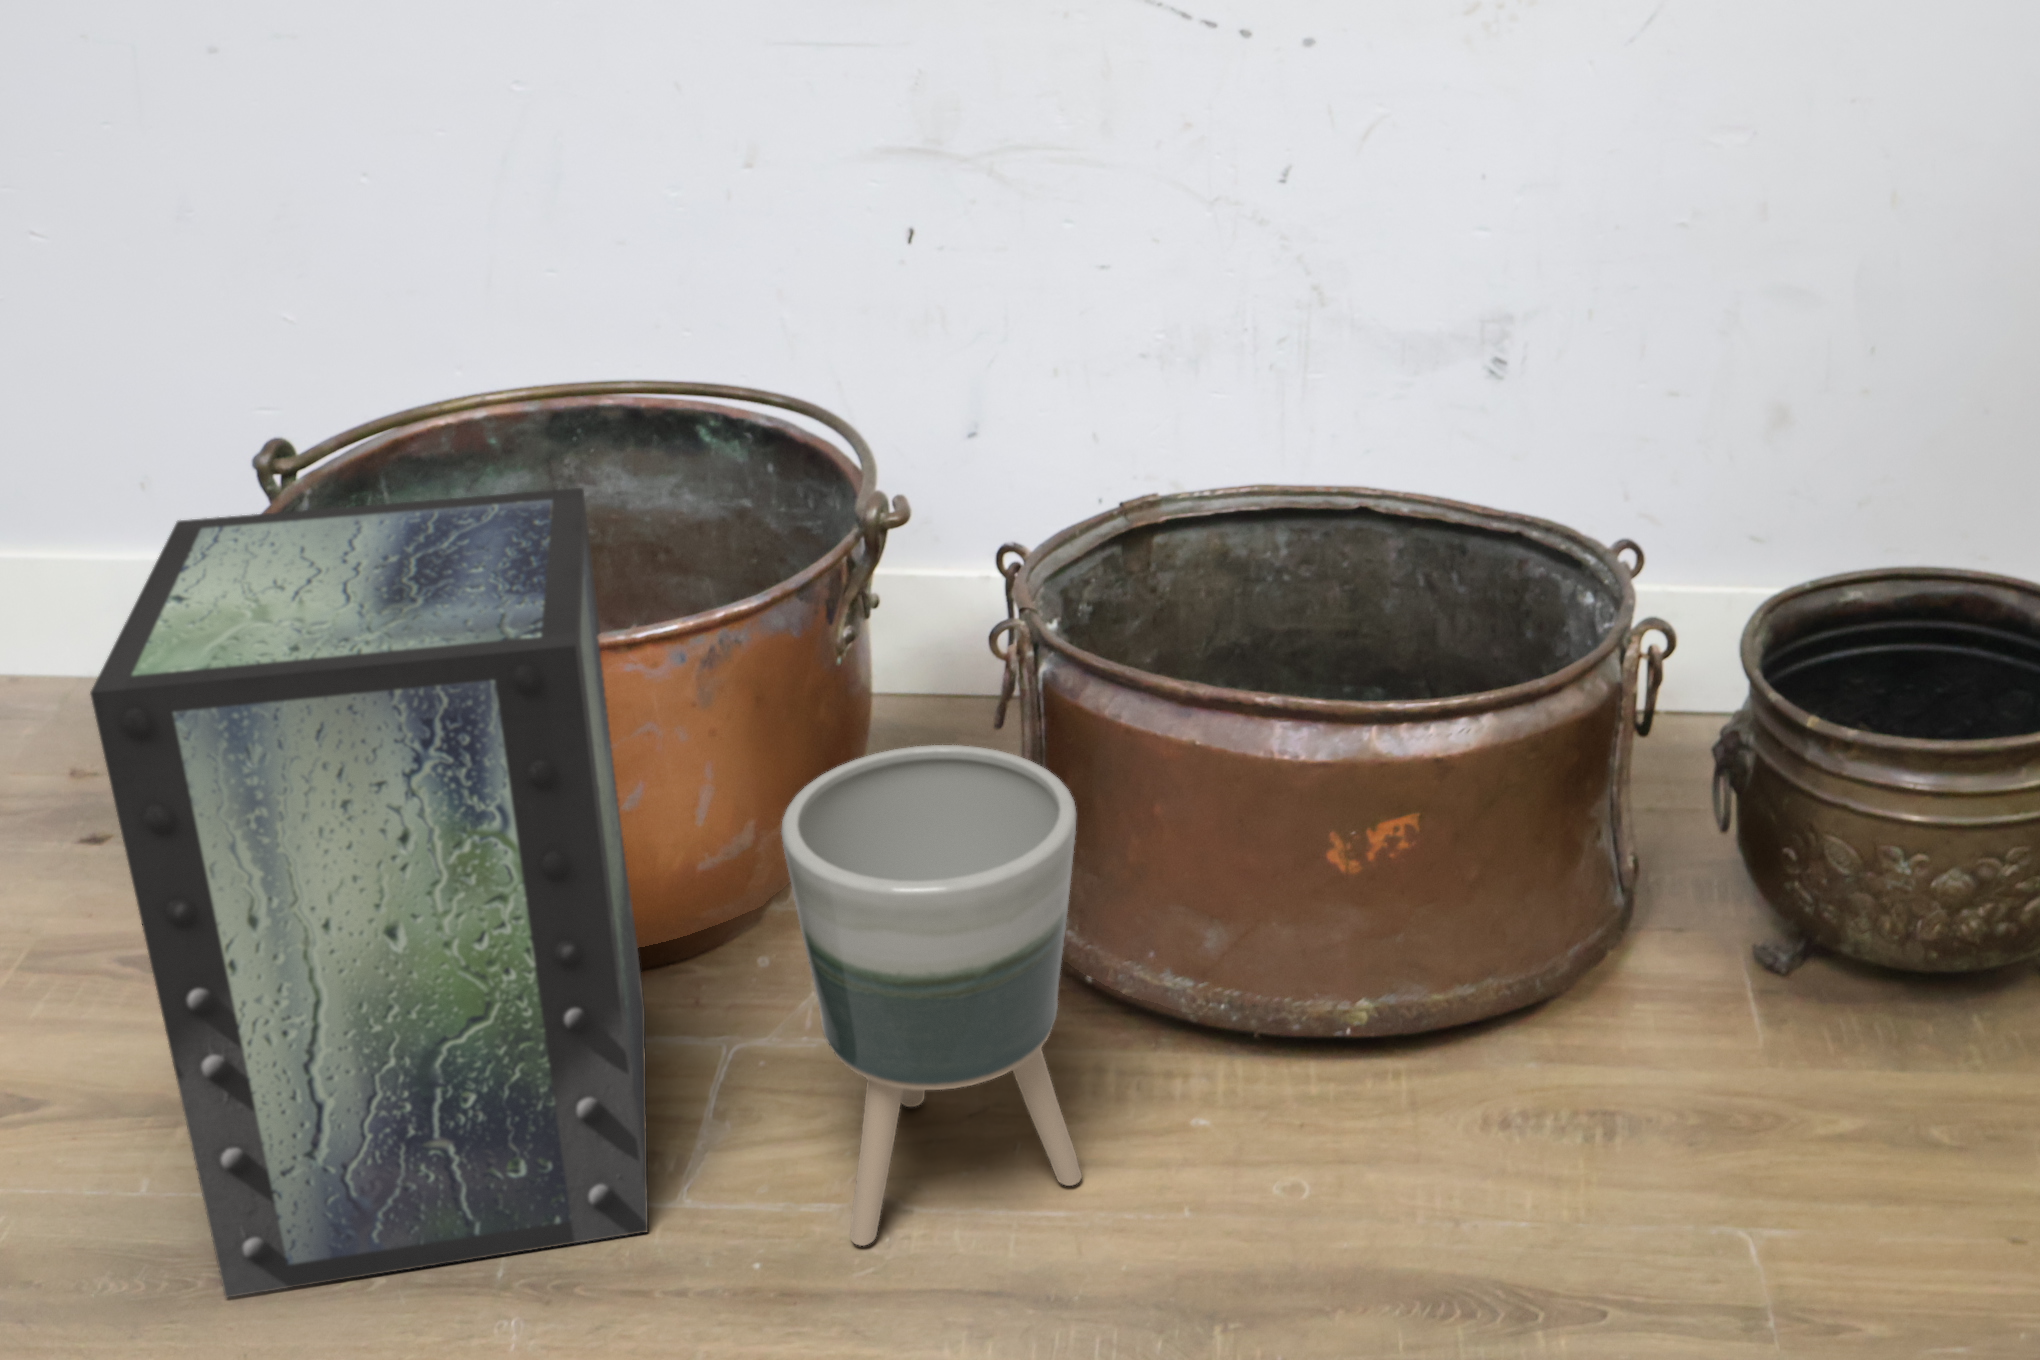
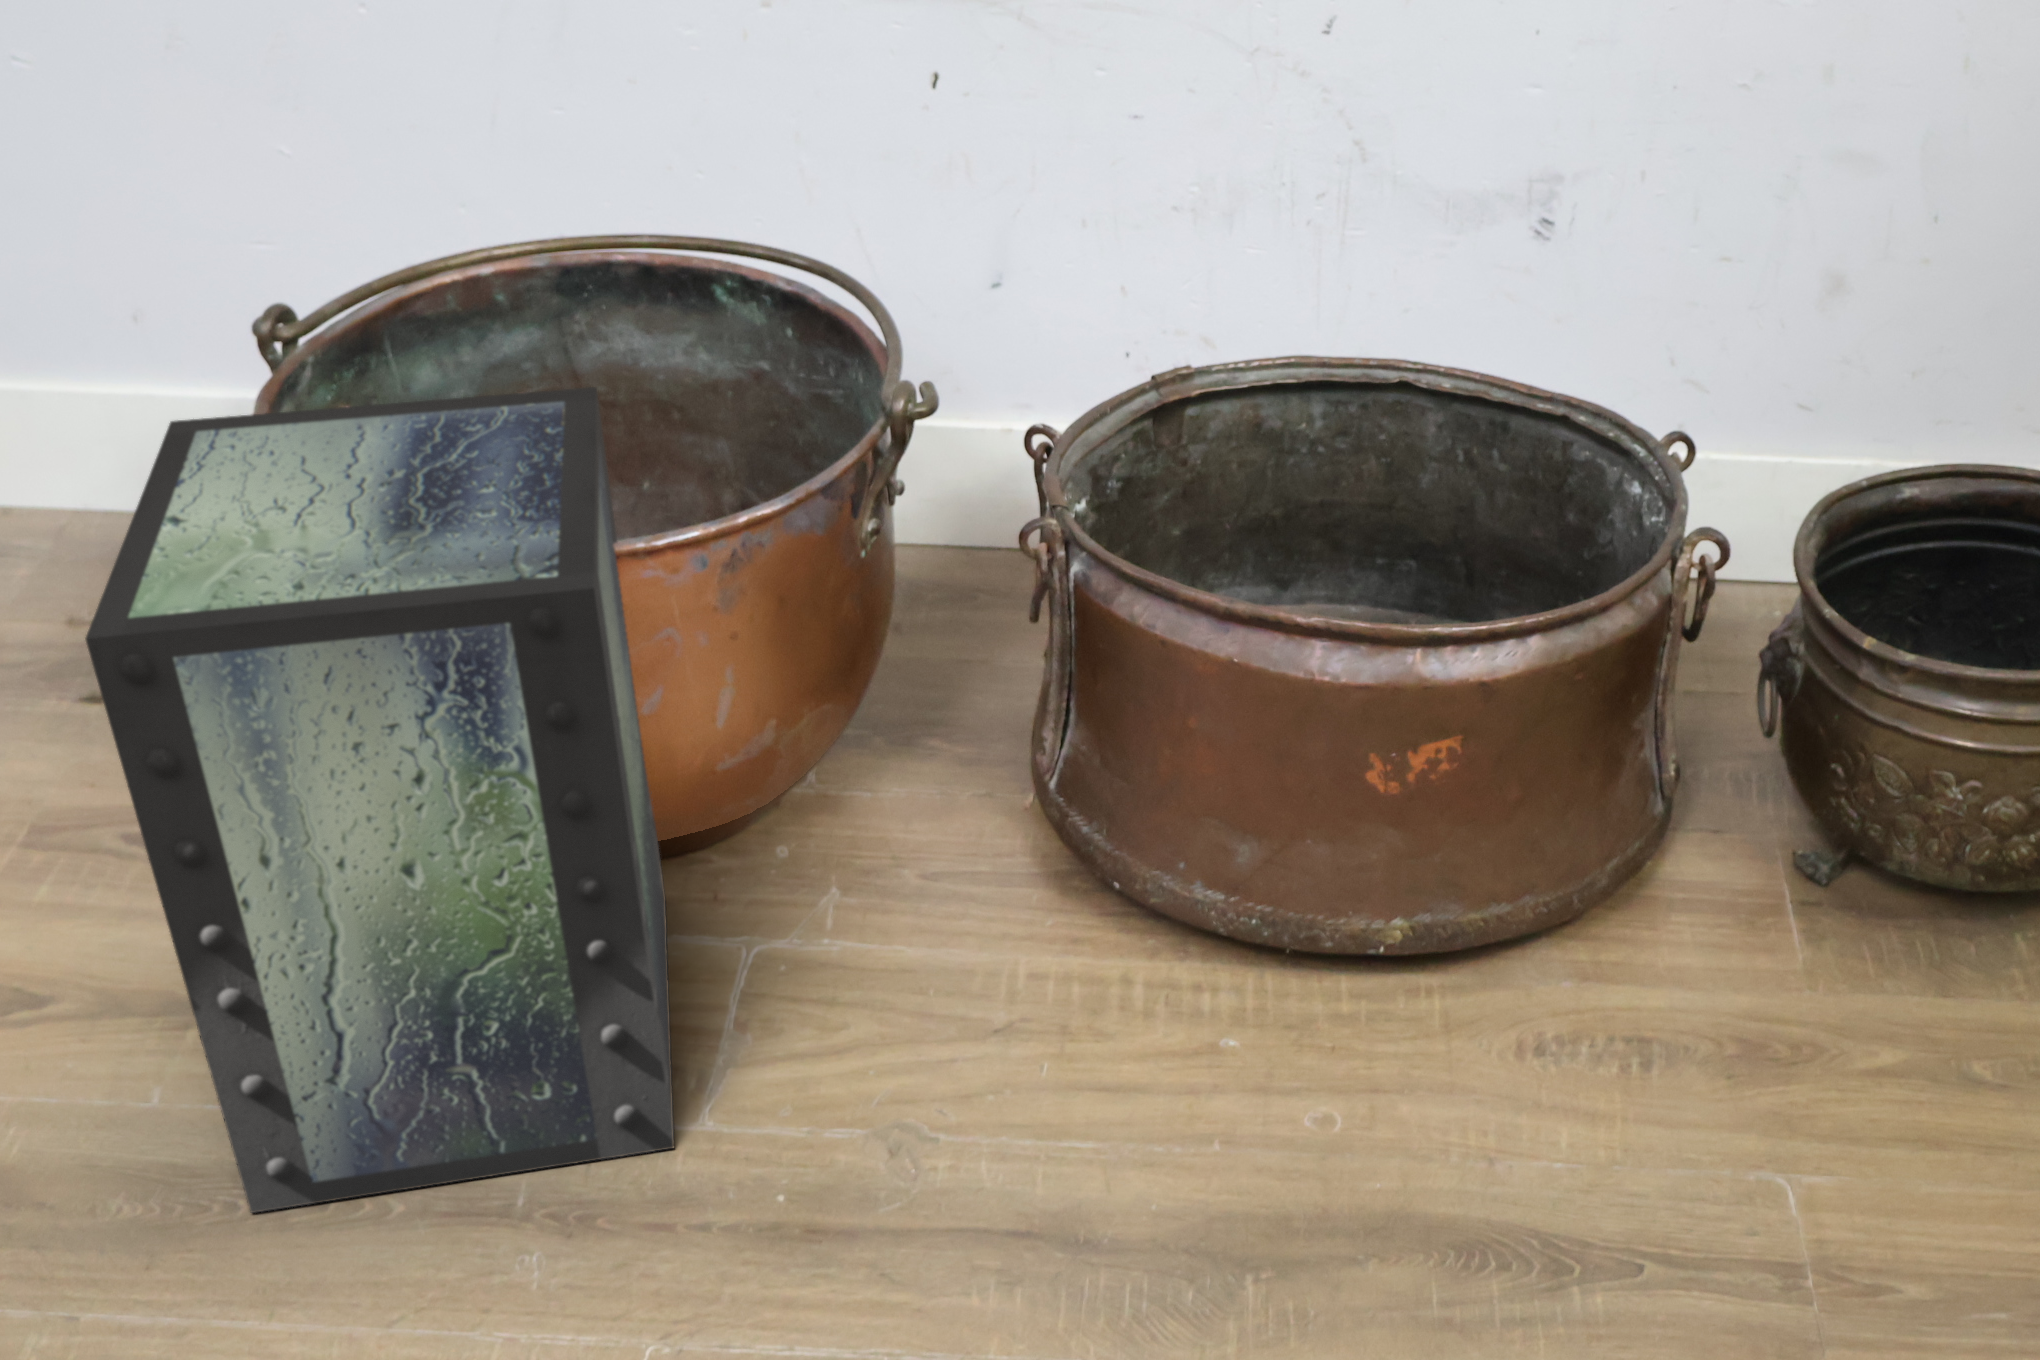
planter: present [781,745,1082,1246] -> none [809,666,1114,1168]

